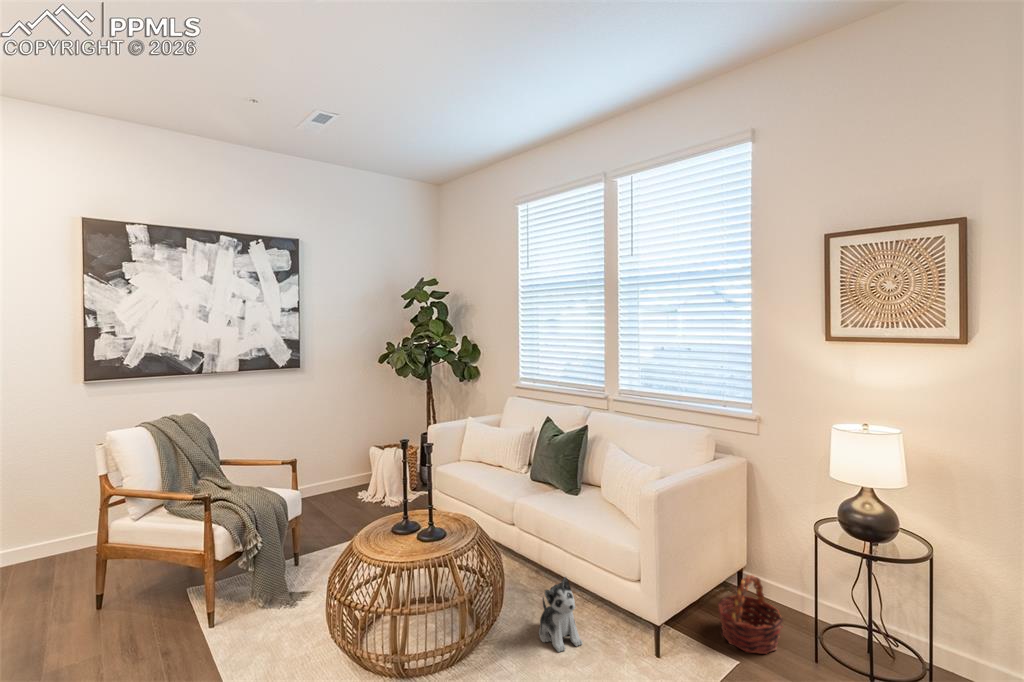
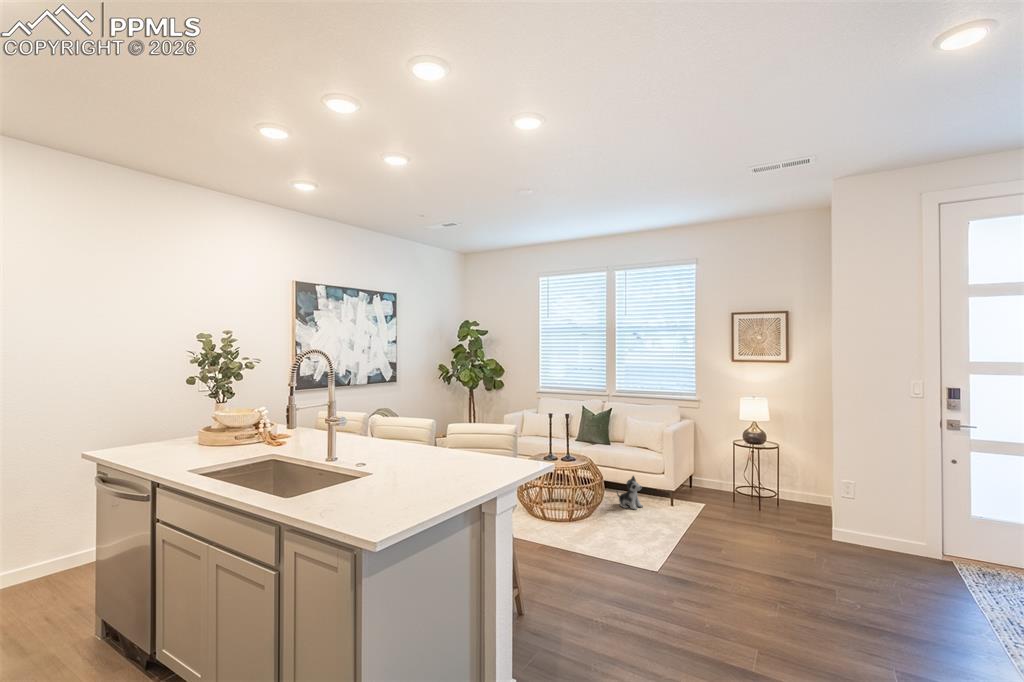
basket: present [718,575,783,654] -> none [694,468,724,501]

